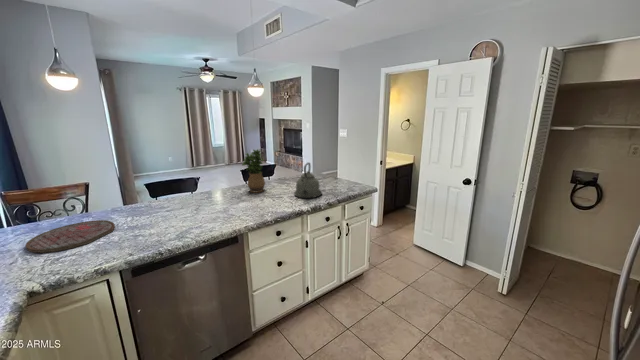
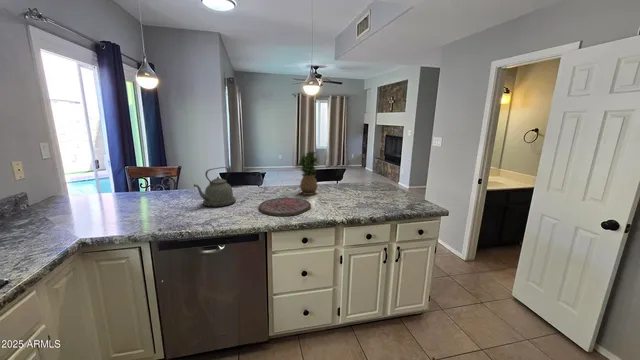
kettle: present [294,163,322,198] -> present [194,167,236,207]
cutting board: present [26,220,115,253] -> present [259,198,311,216]

